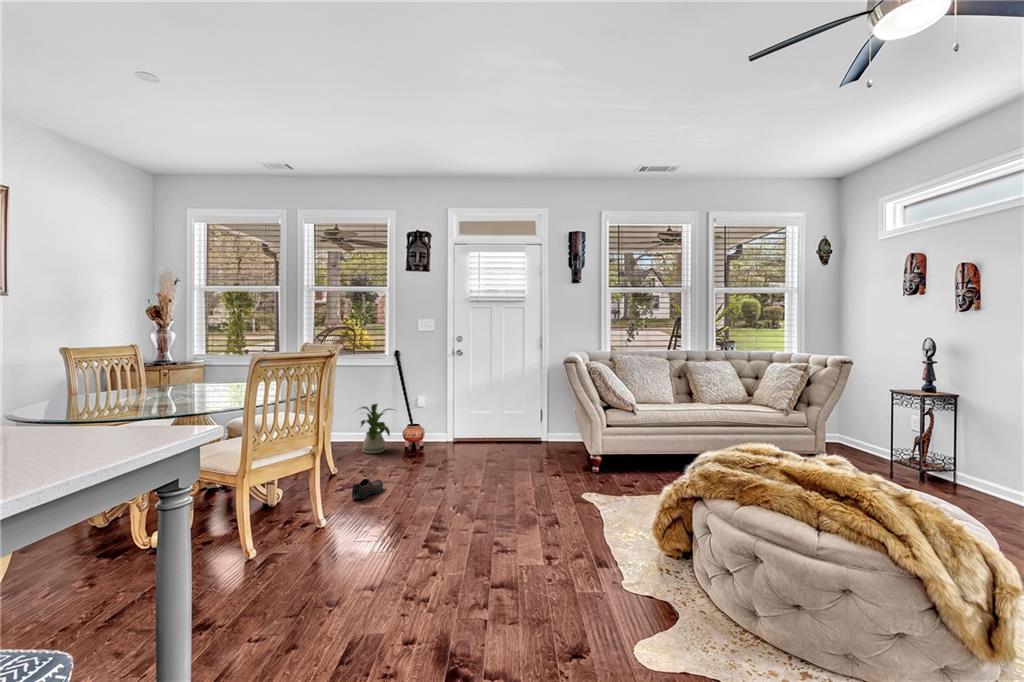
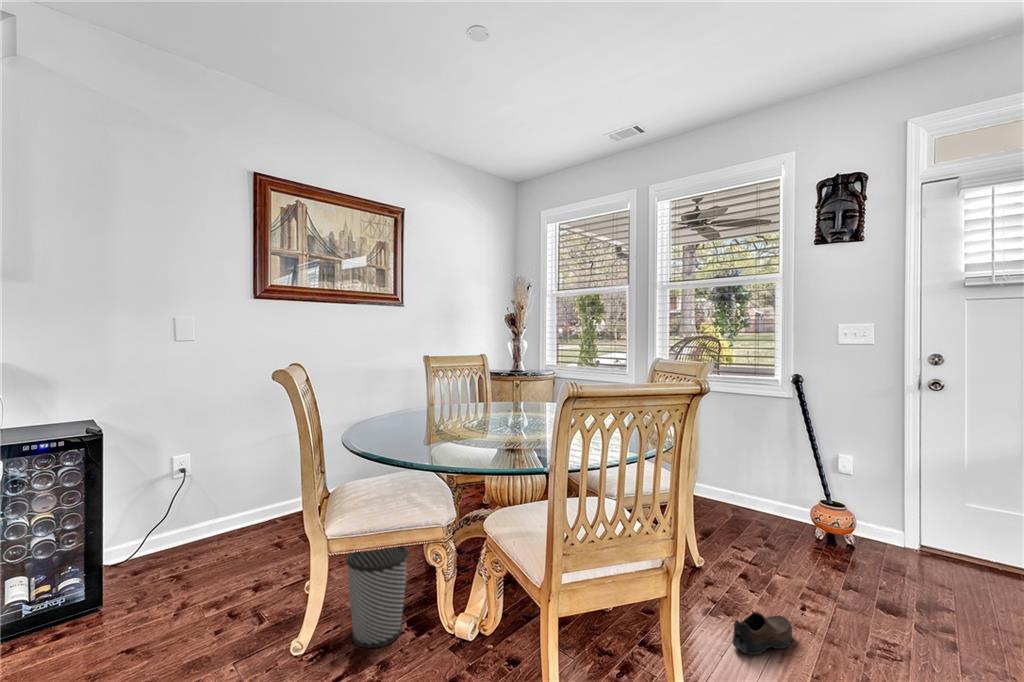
house plant: present [361,404,393,454] -> none [726,456,804,535]
wastebasket: none [42,492,108,573] -> present [346,546,408,648]

